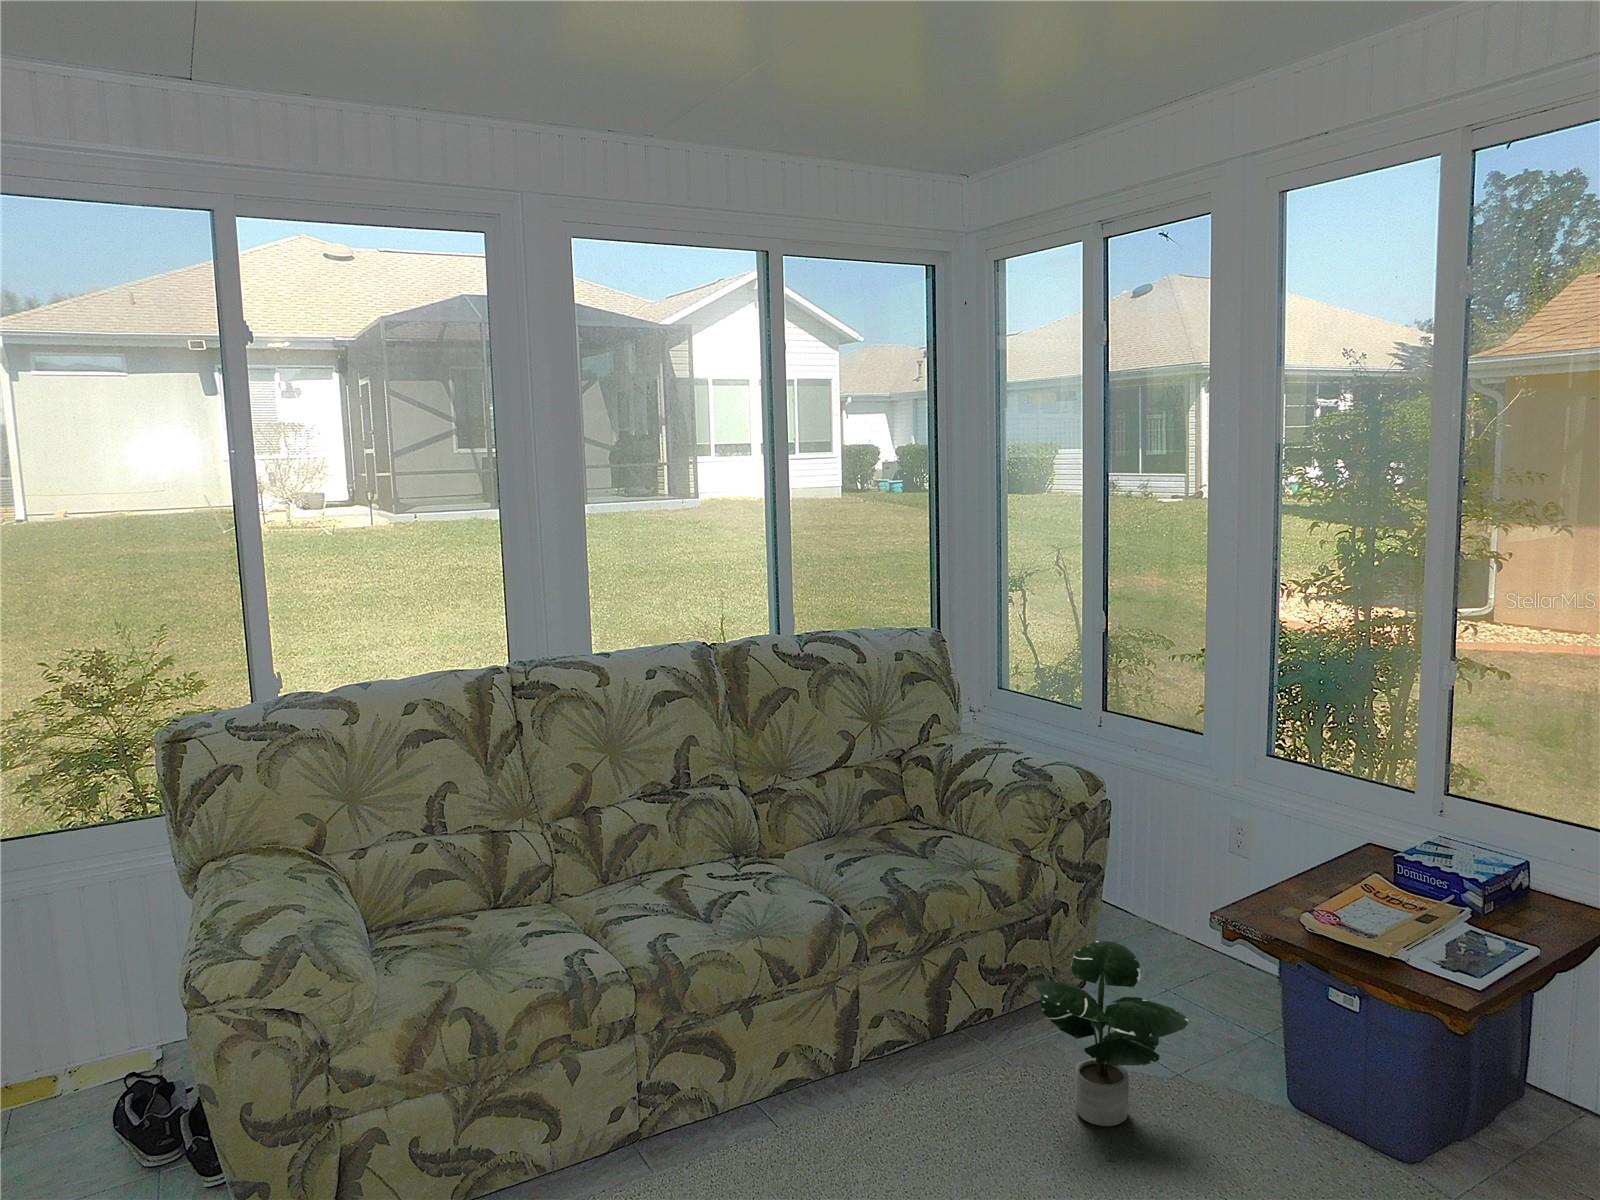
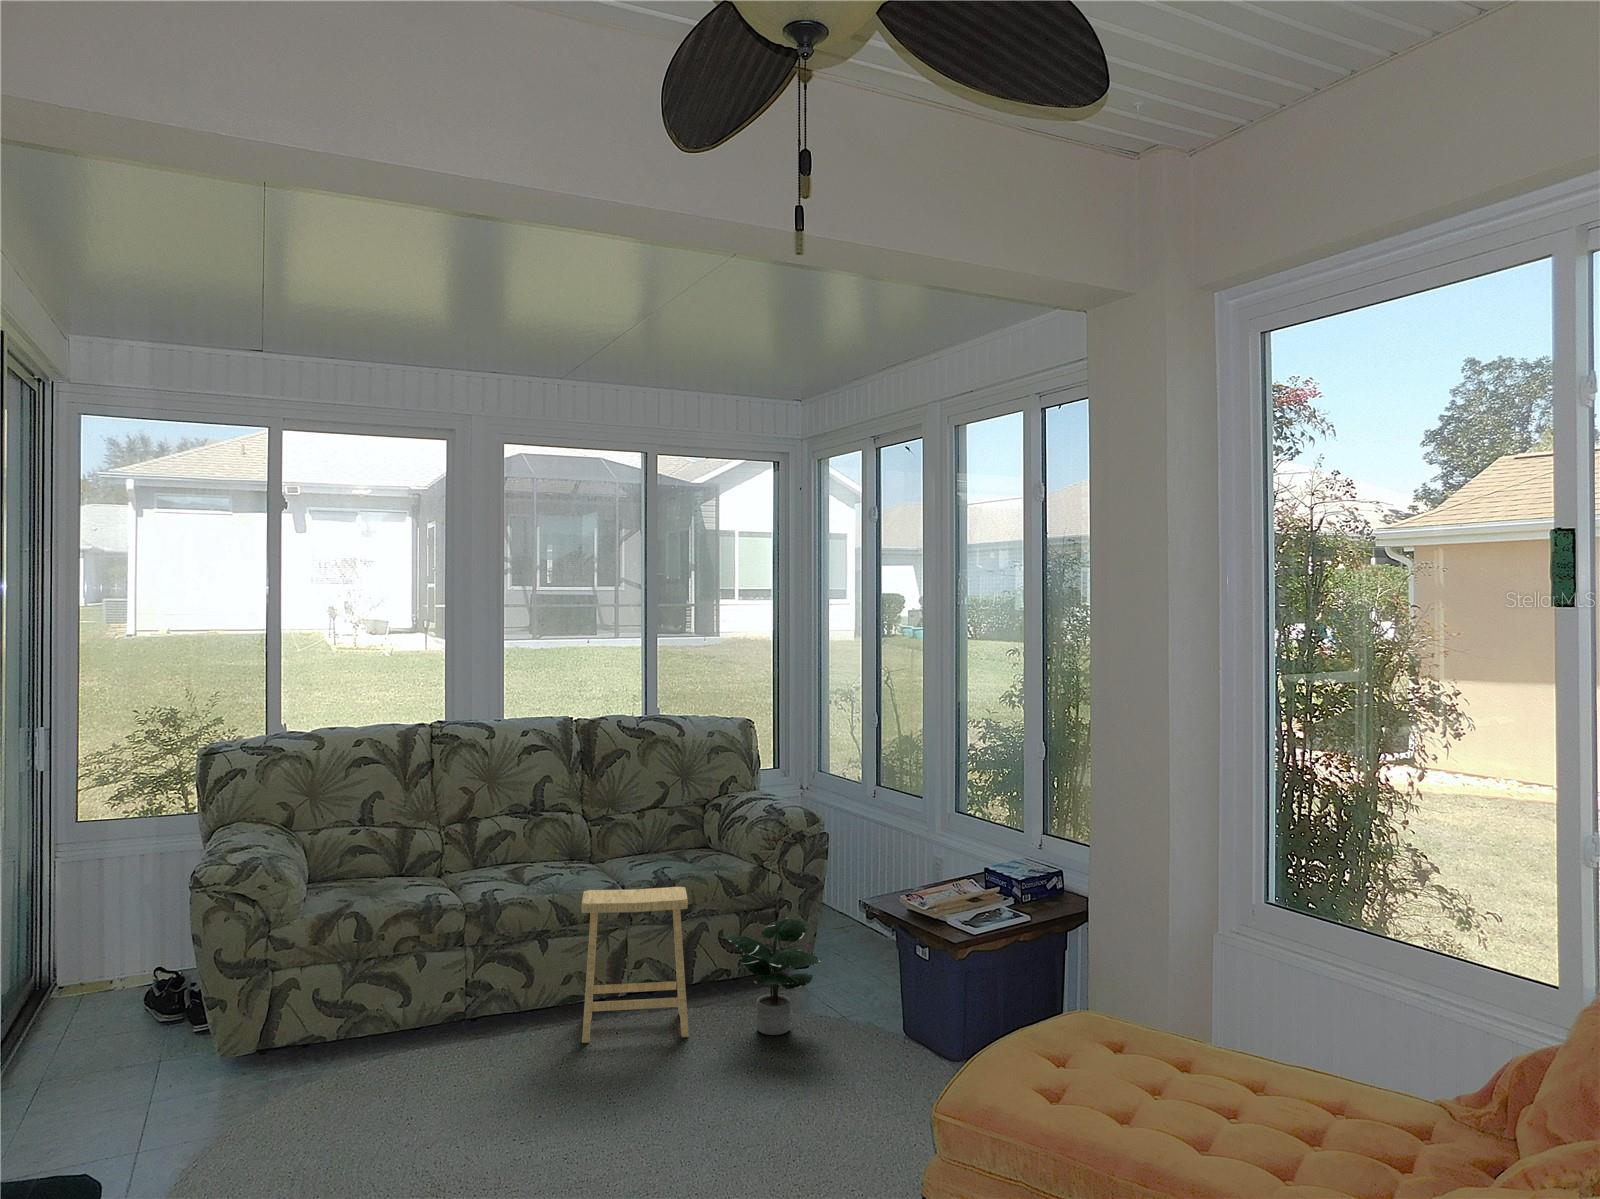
footstool: none [802,908,986,1167] -> present [581,887,689,1043]

